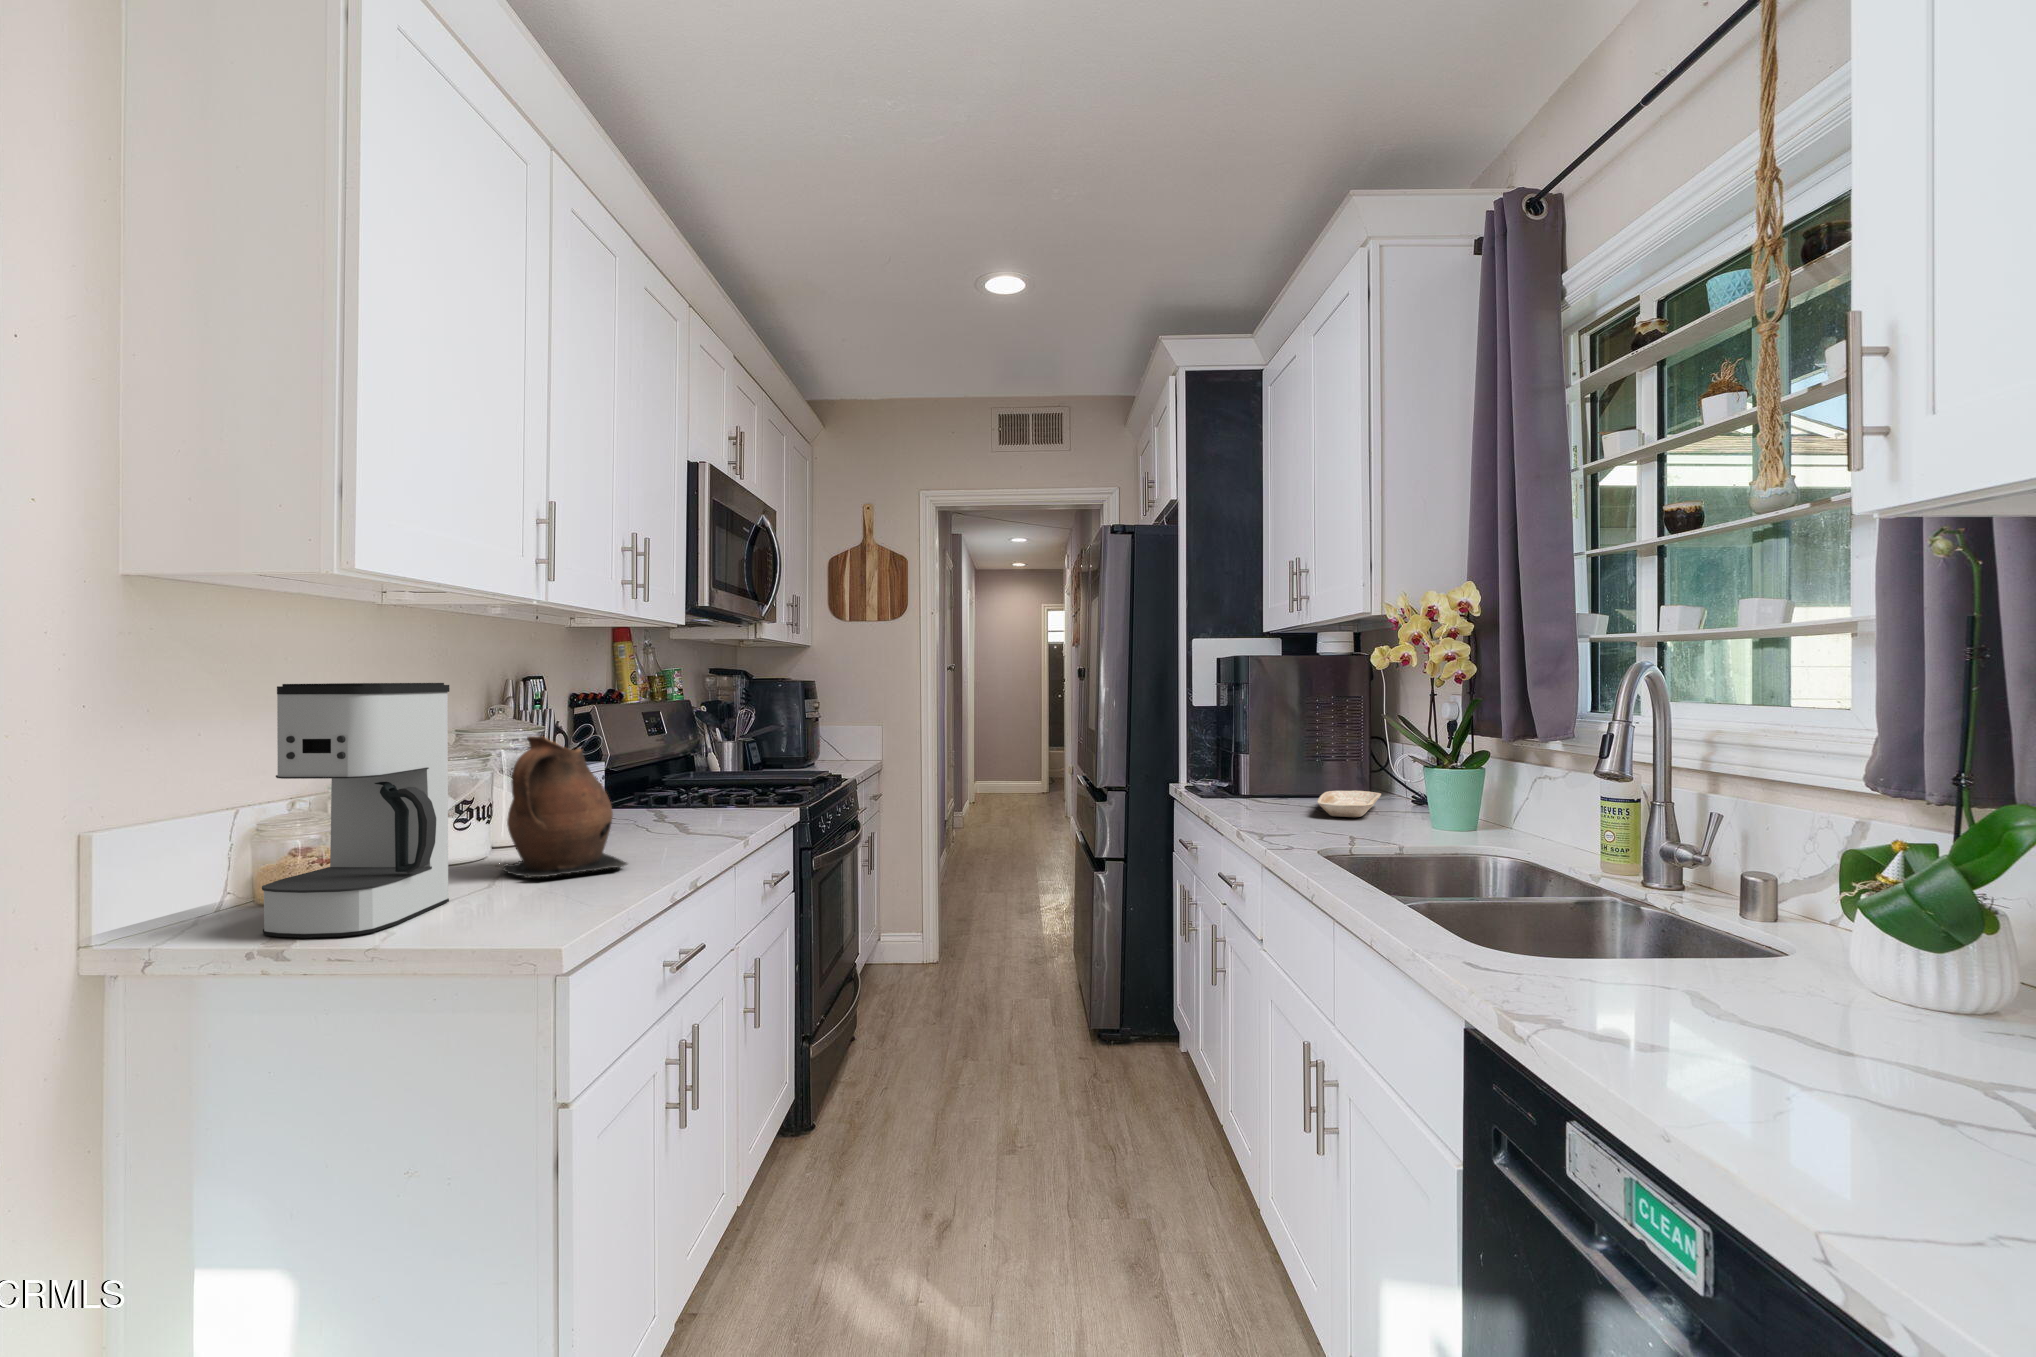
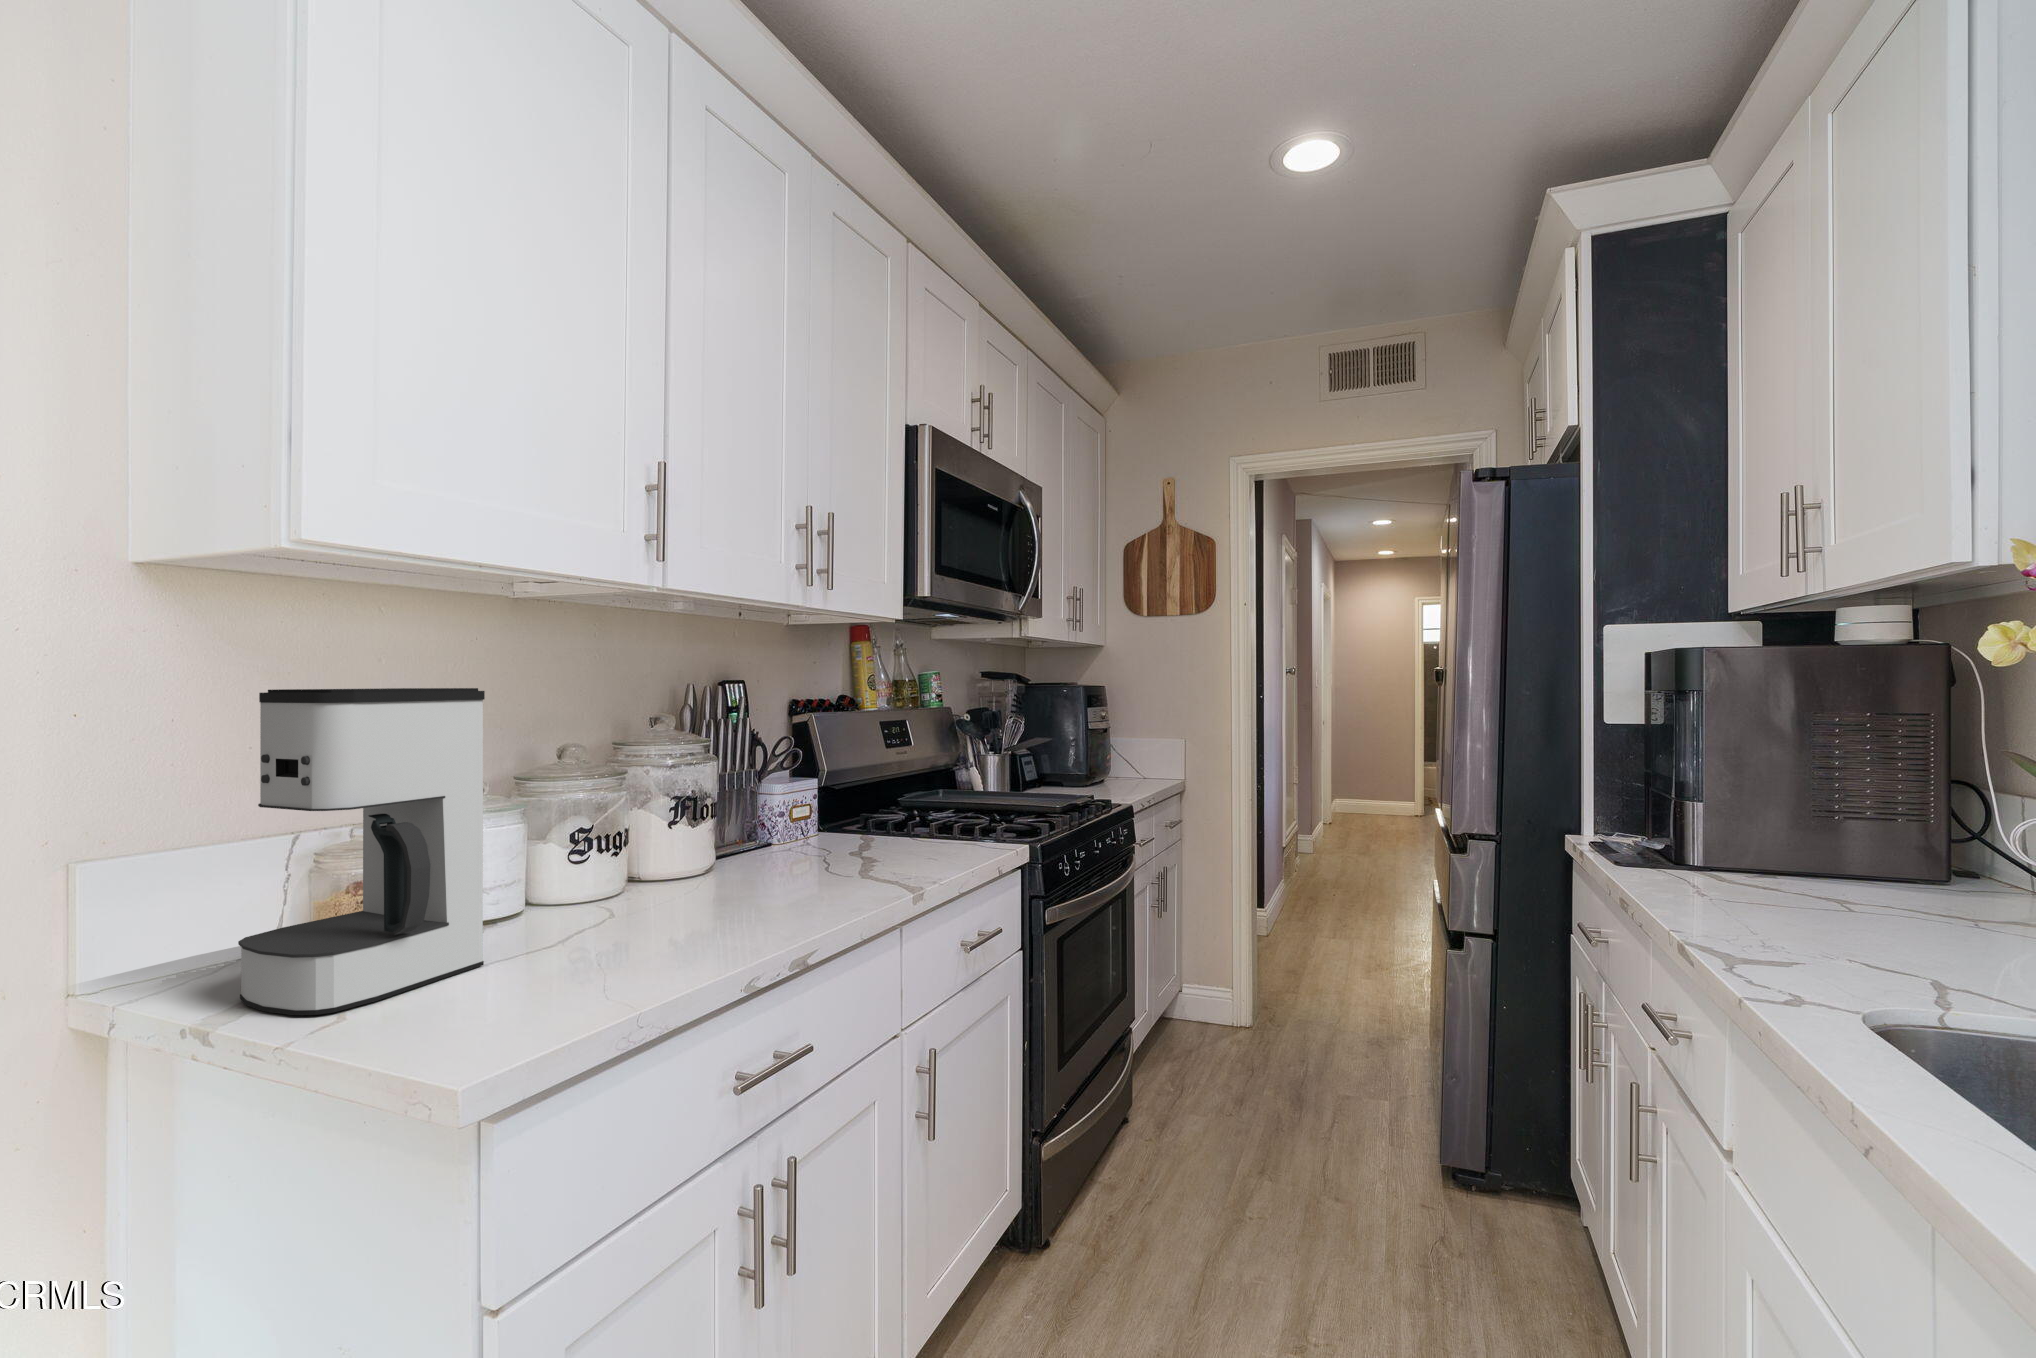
ceramic pitcher: present [502,736,627,878] -> none [587,755,733,936]
tray: present [1317,791,1381,817] -> none [1848,873,1989,933]

